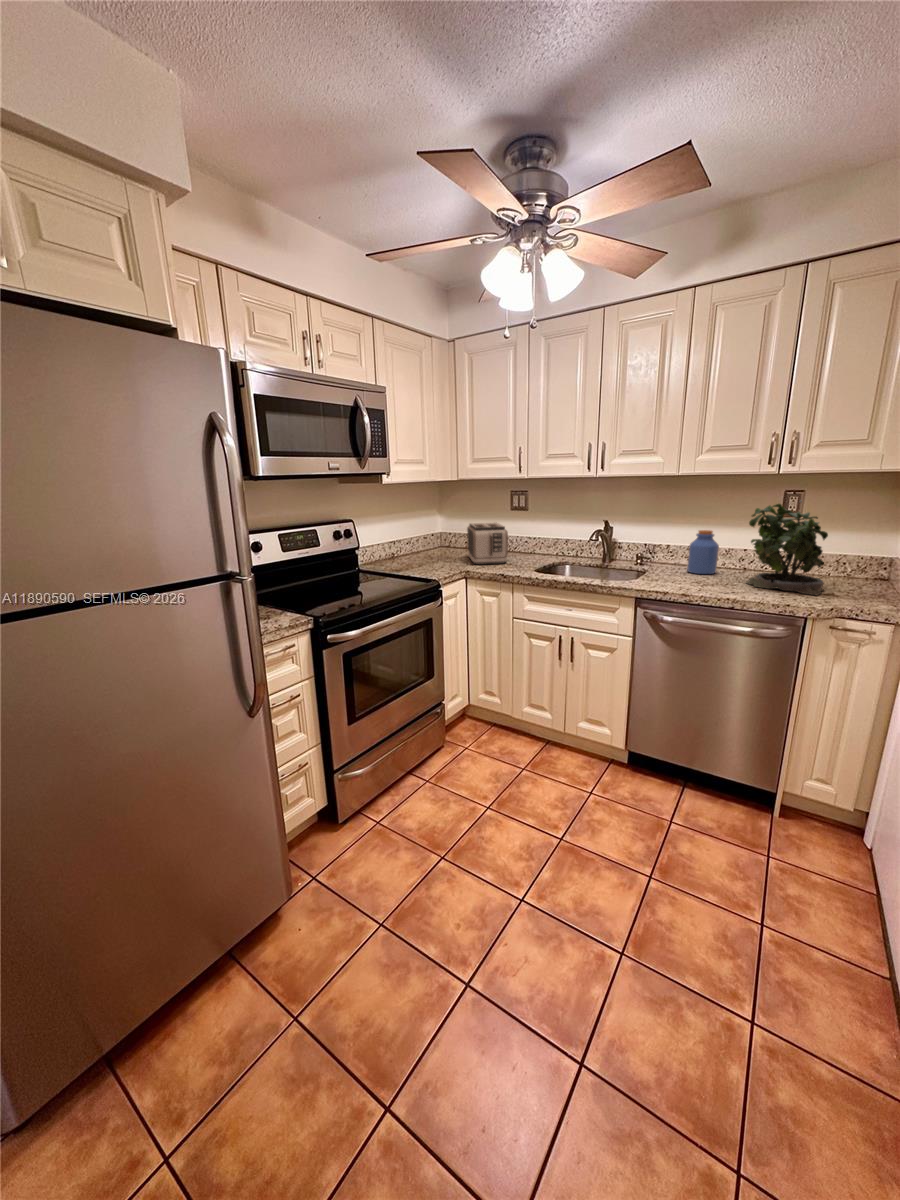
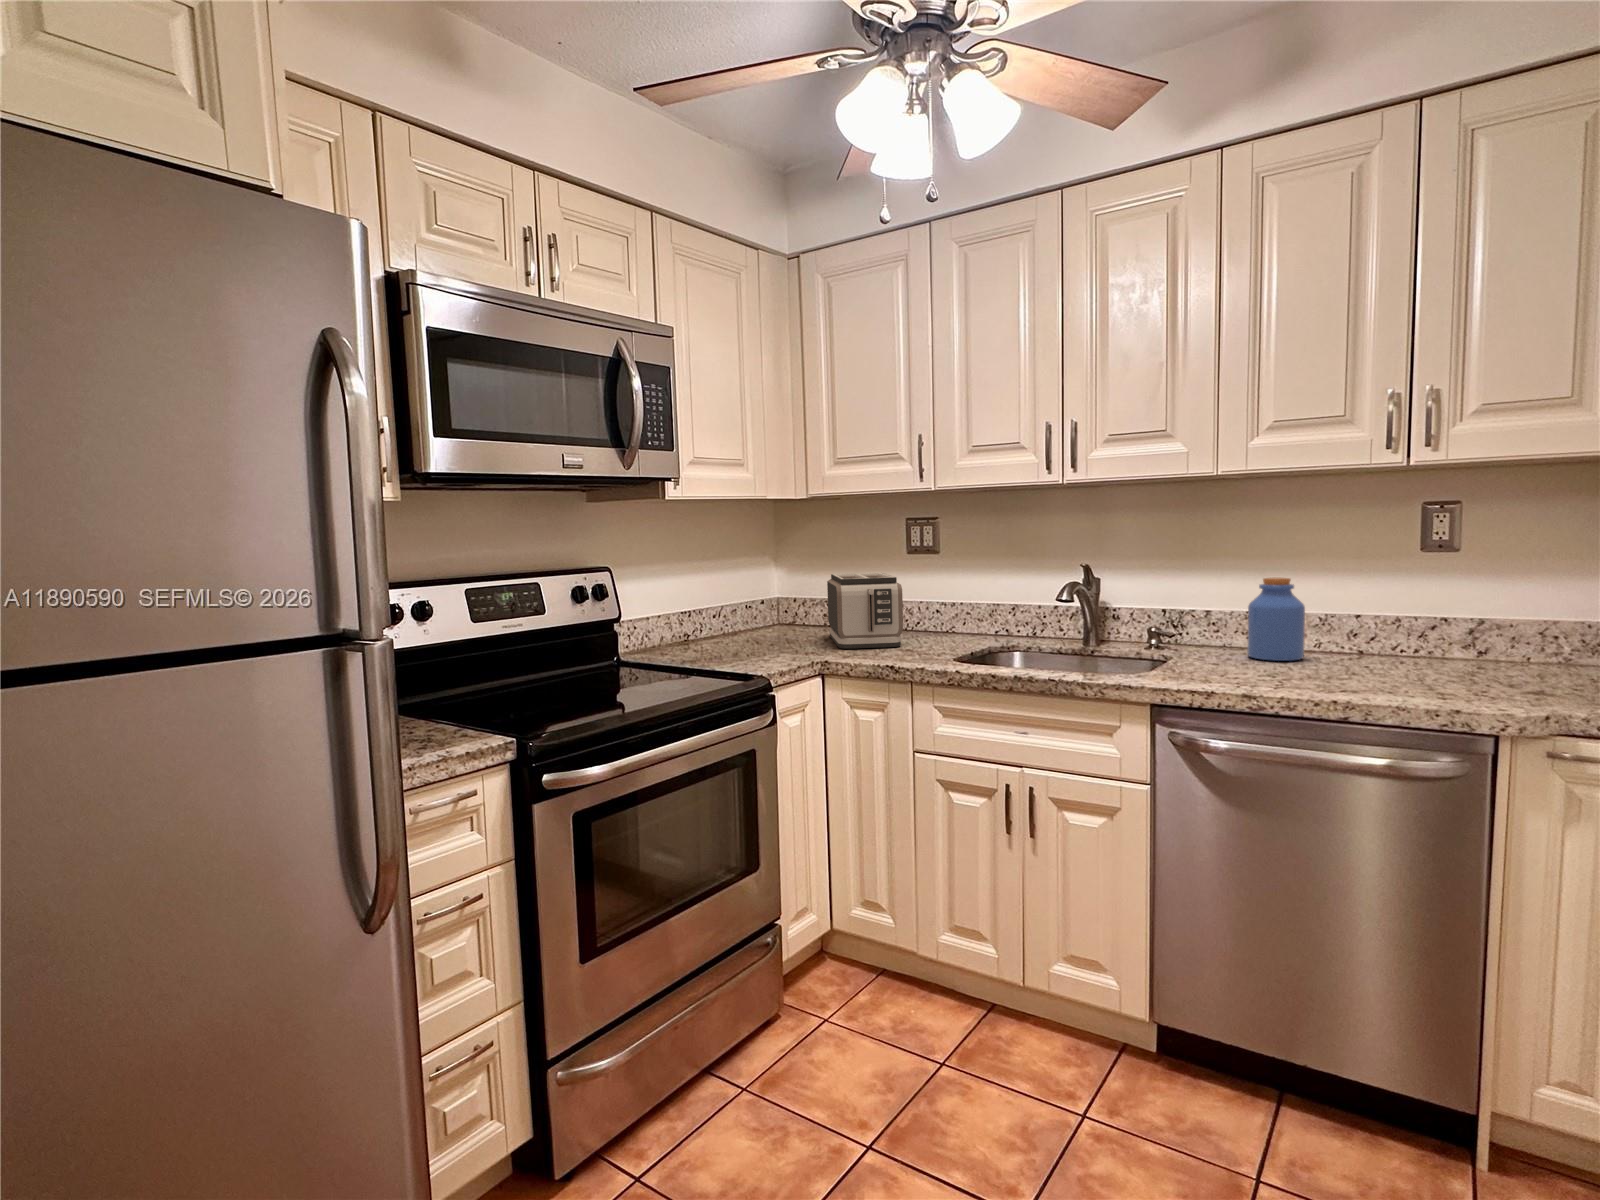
potted plant: present [746,500,828,595] -> none [1359,513,1527,695]

